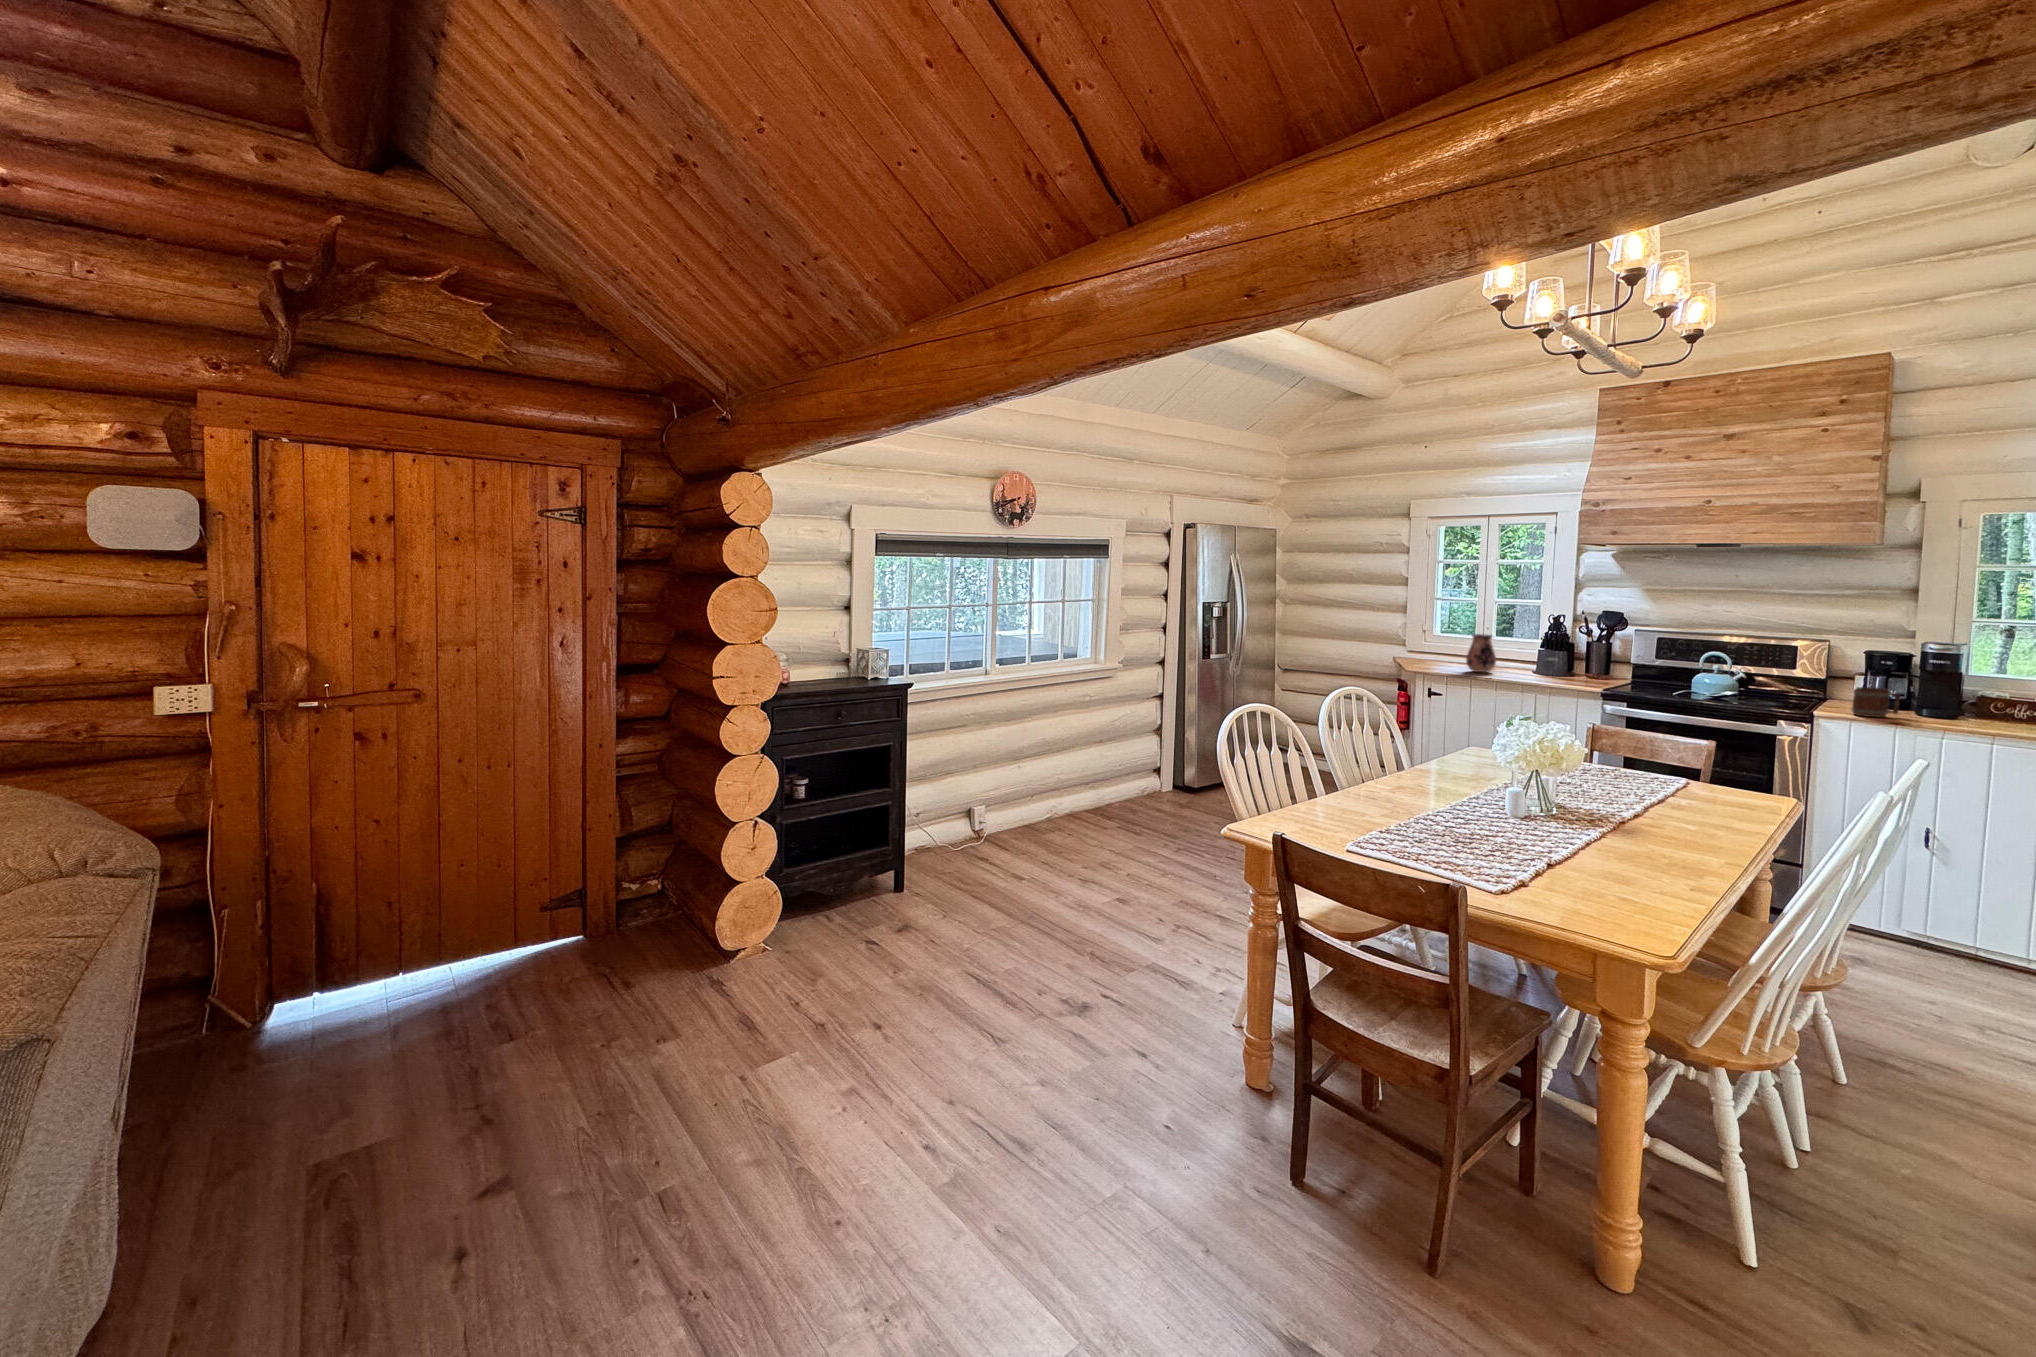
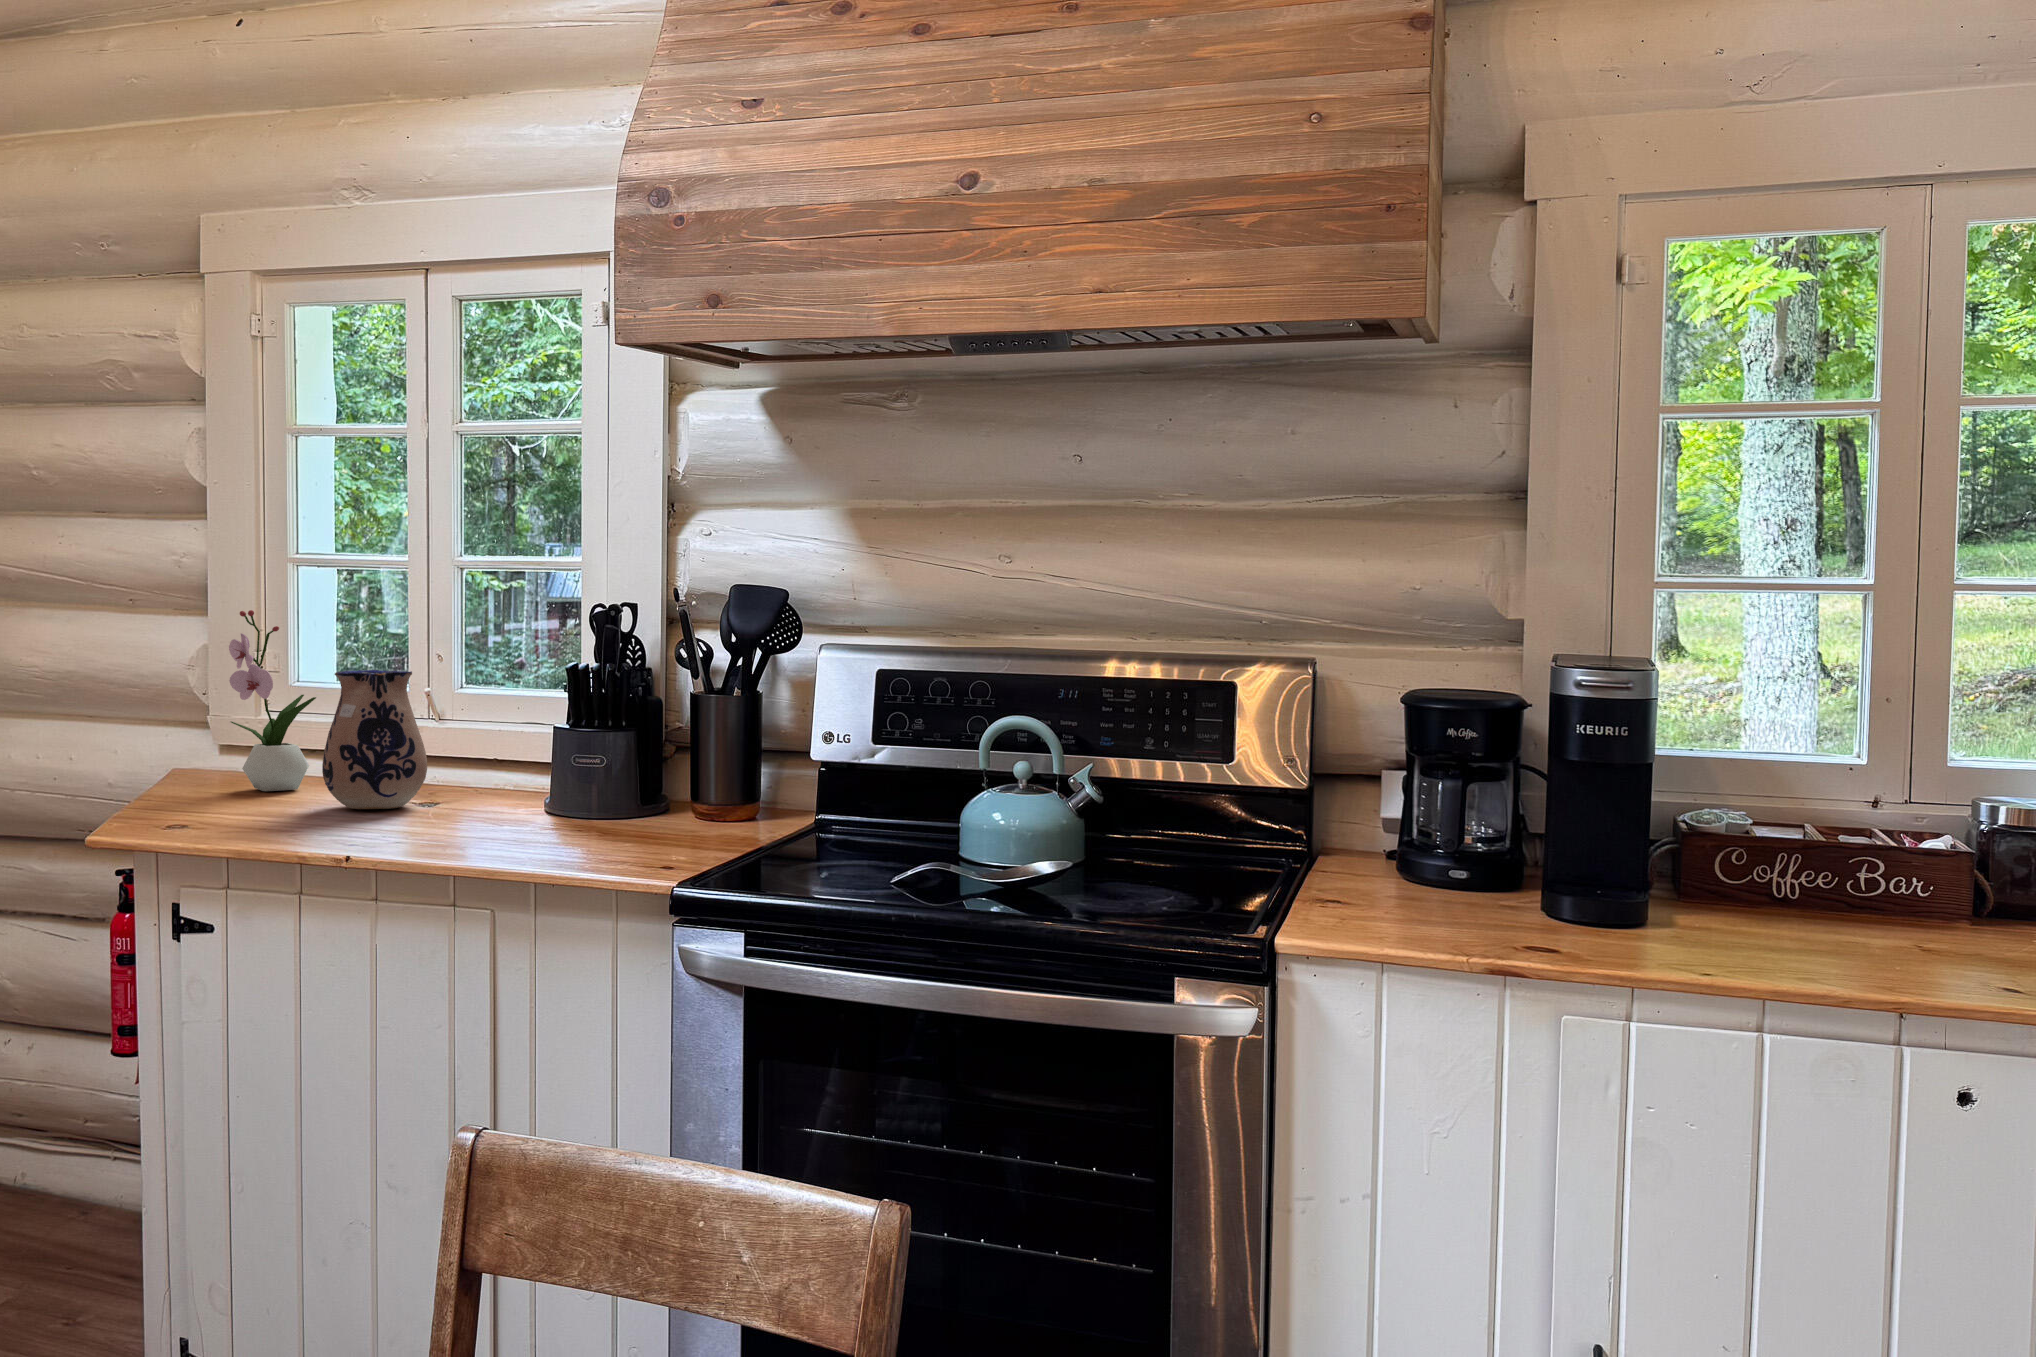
flower arrangement: none [1429,616,1454,667] -> present [229,610,316,791]
mug: present [1851,687,1900,717] -> none [1406,822,1528,935]

